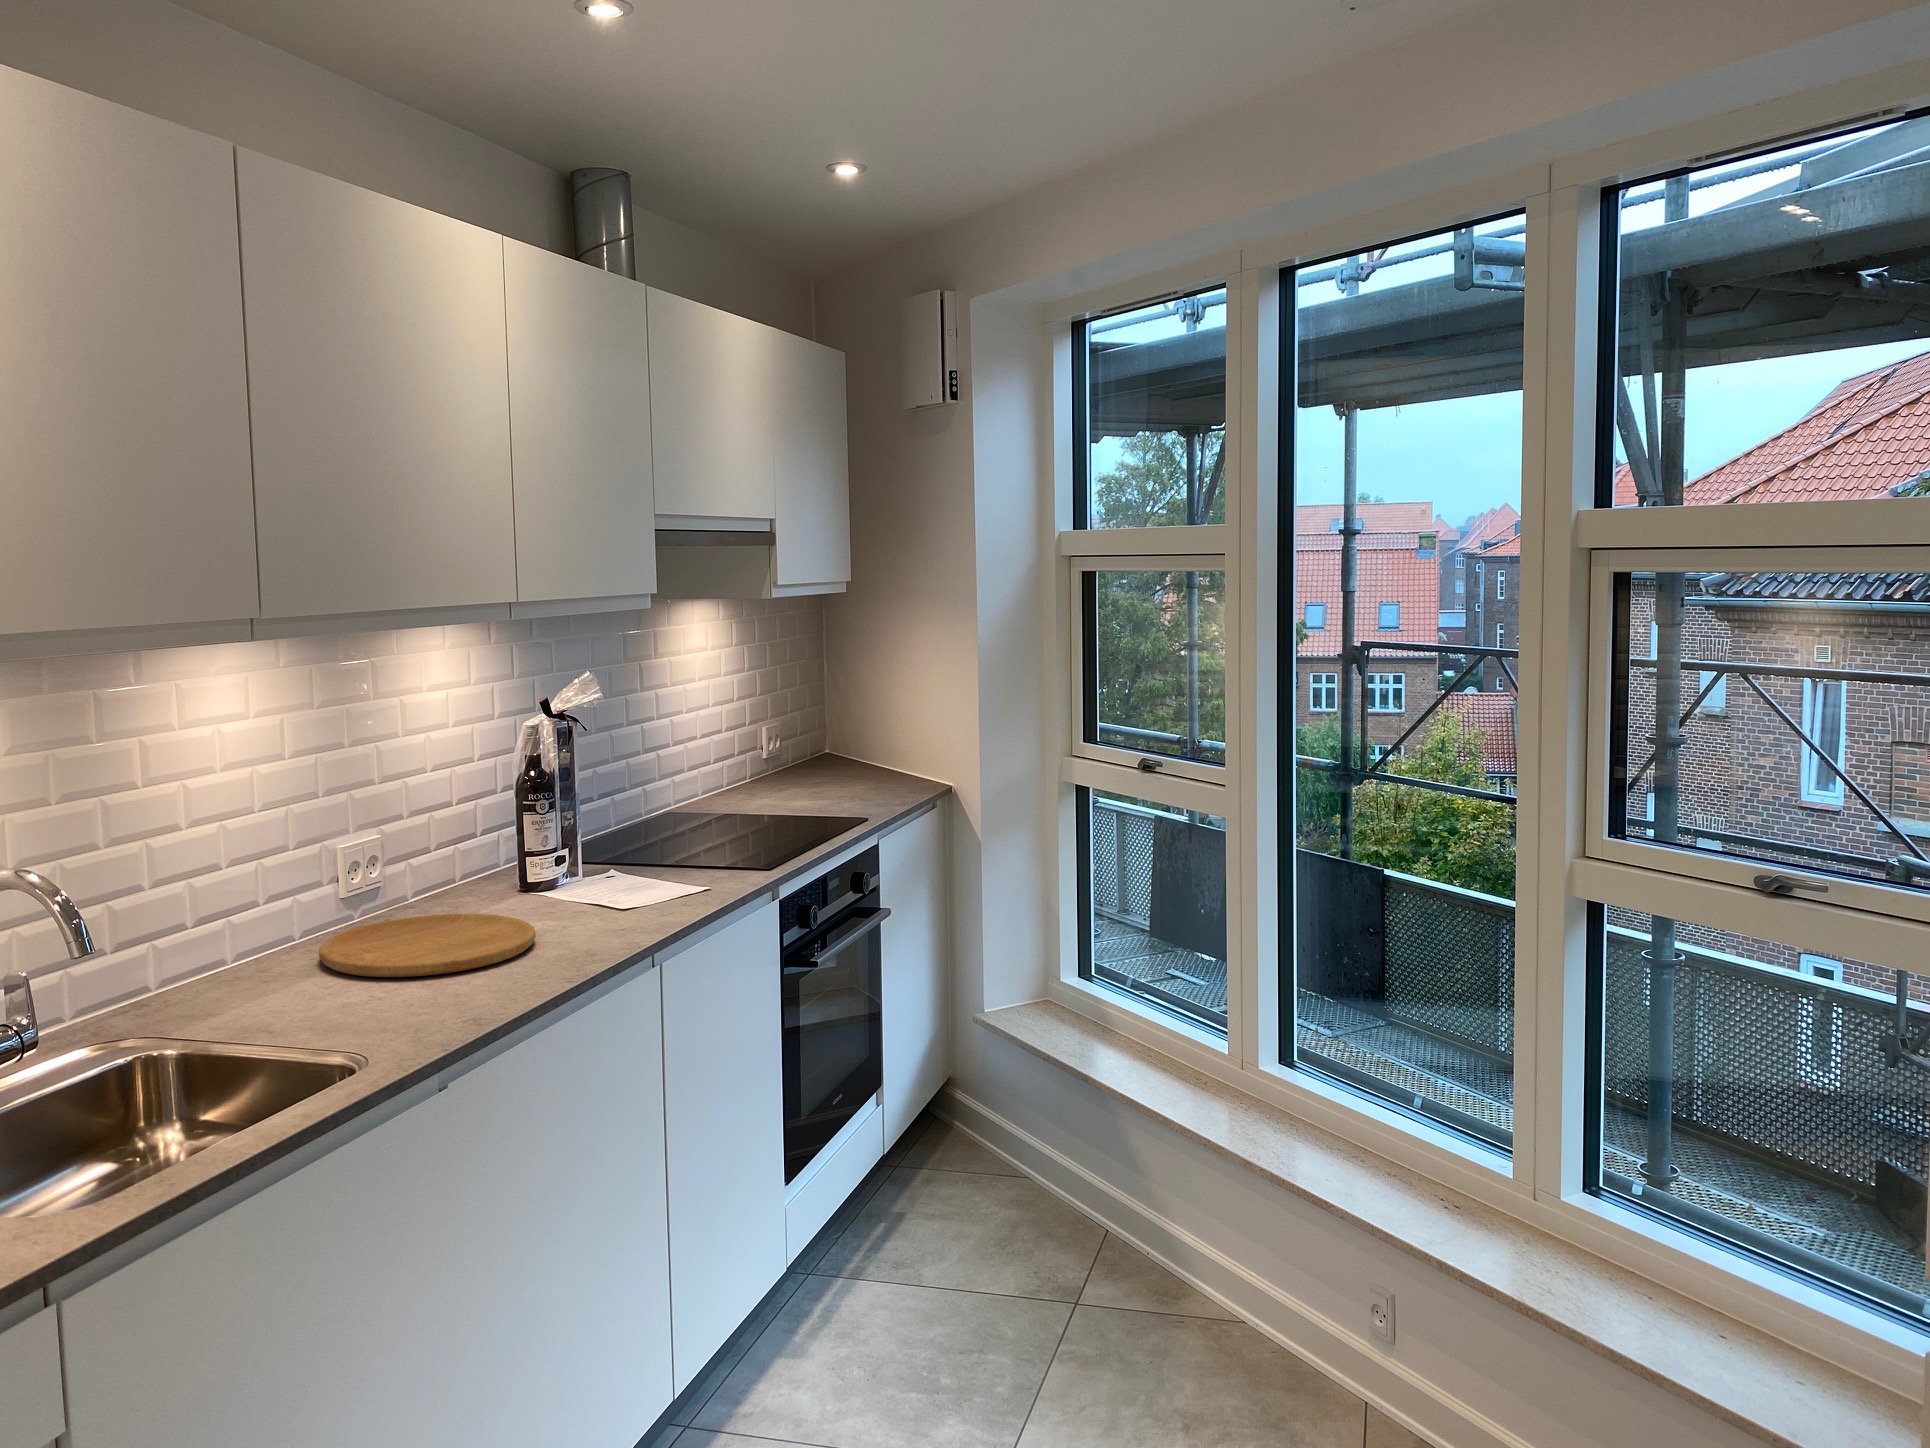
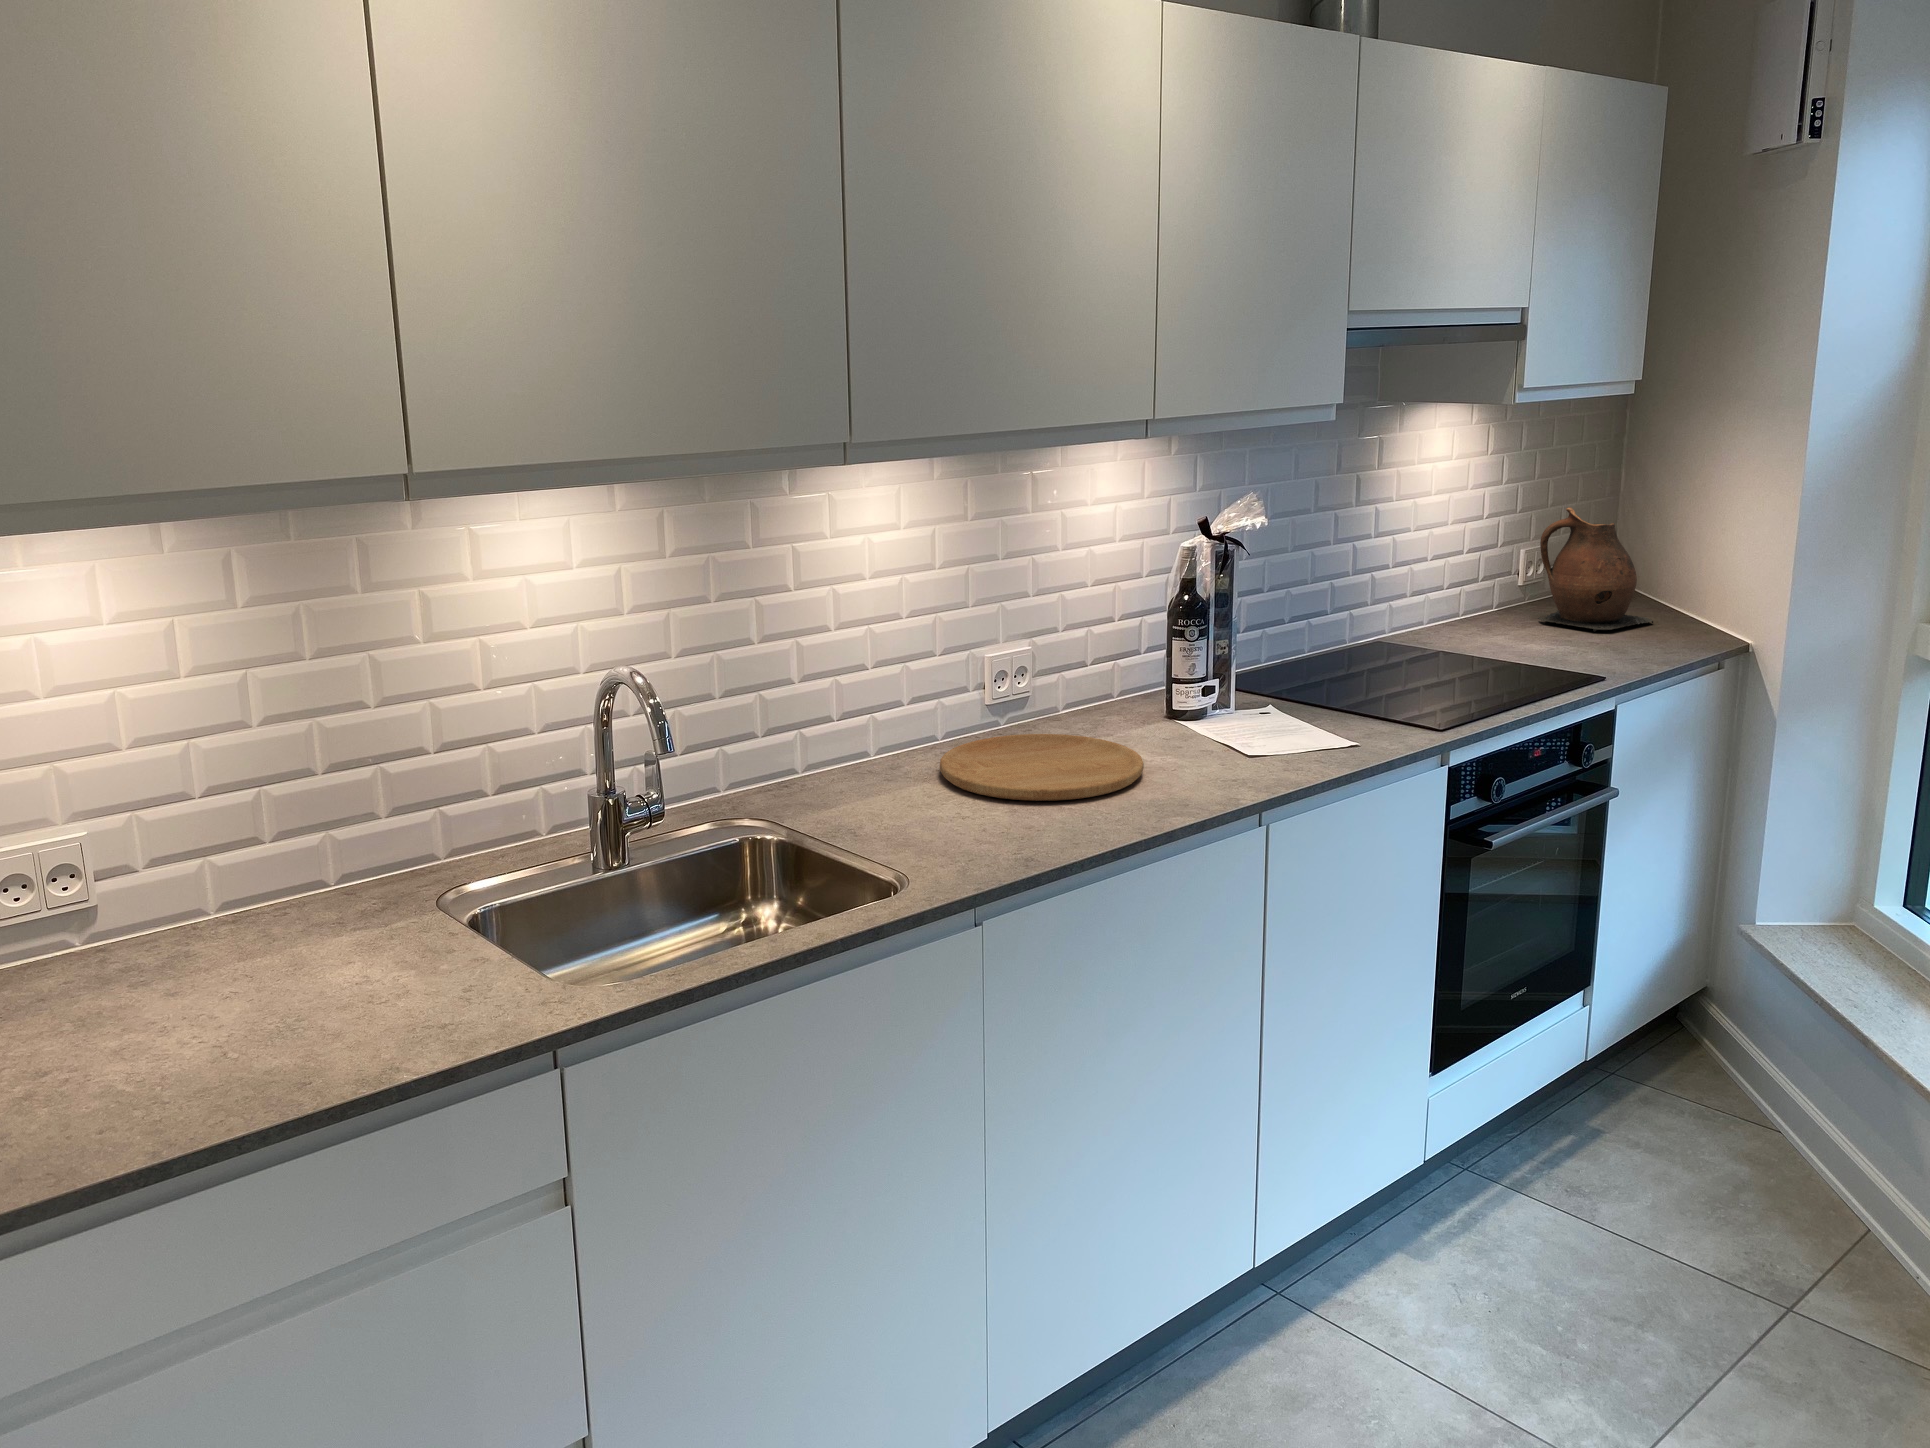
ceramic pitcher: none [786,685,880,788] -> present [1538,508,1653,632]

